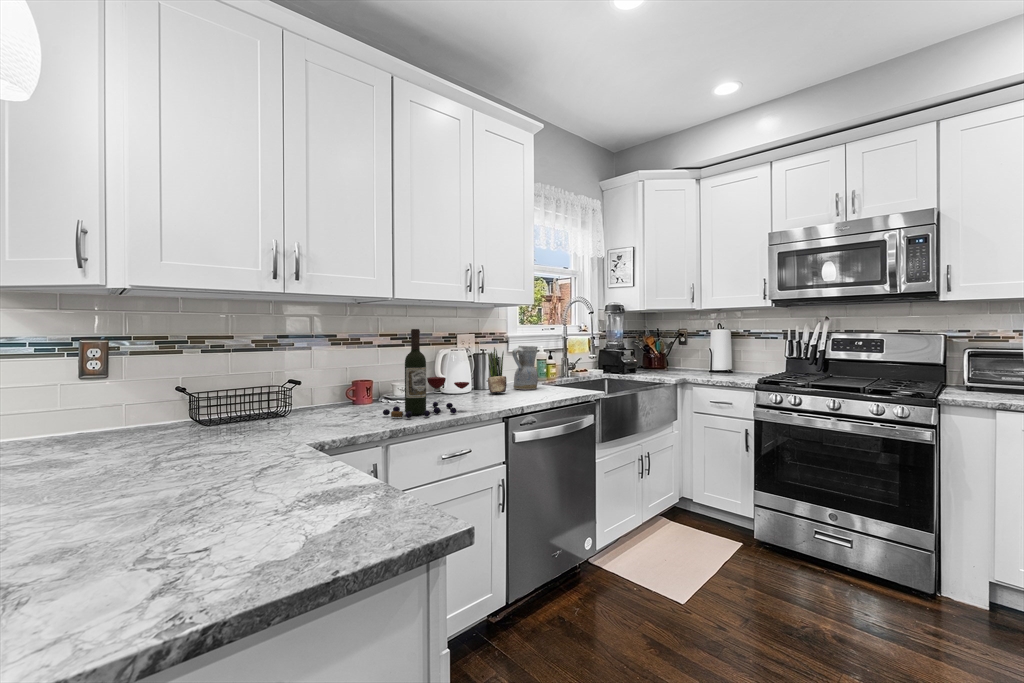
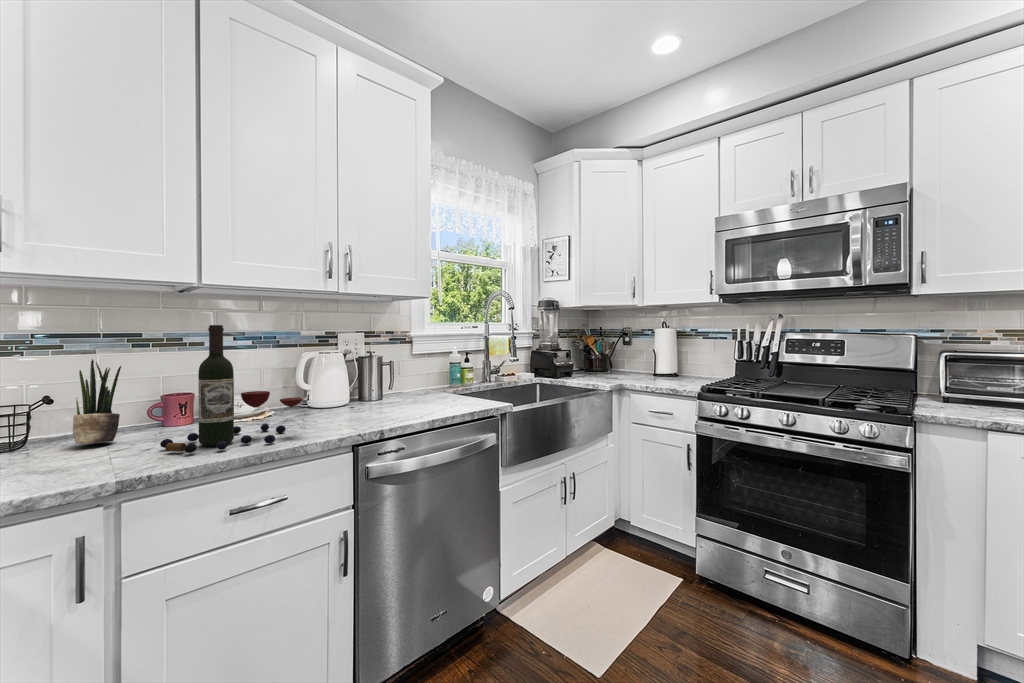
ceramic pitcher: present [512,346,538,390] -> none [404,347,439,401]
potted plant: present [488,347,507,393] -> present [73,359,121,444]

